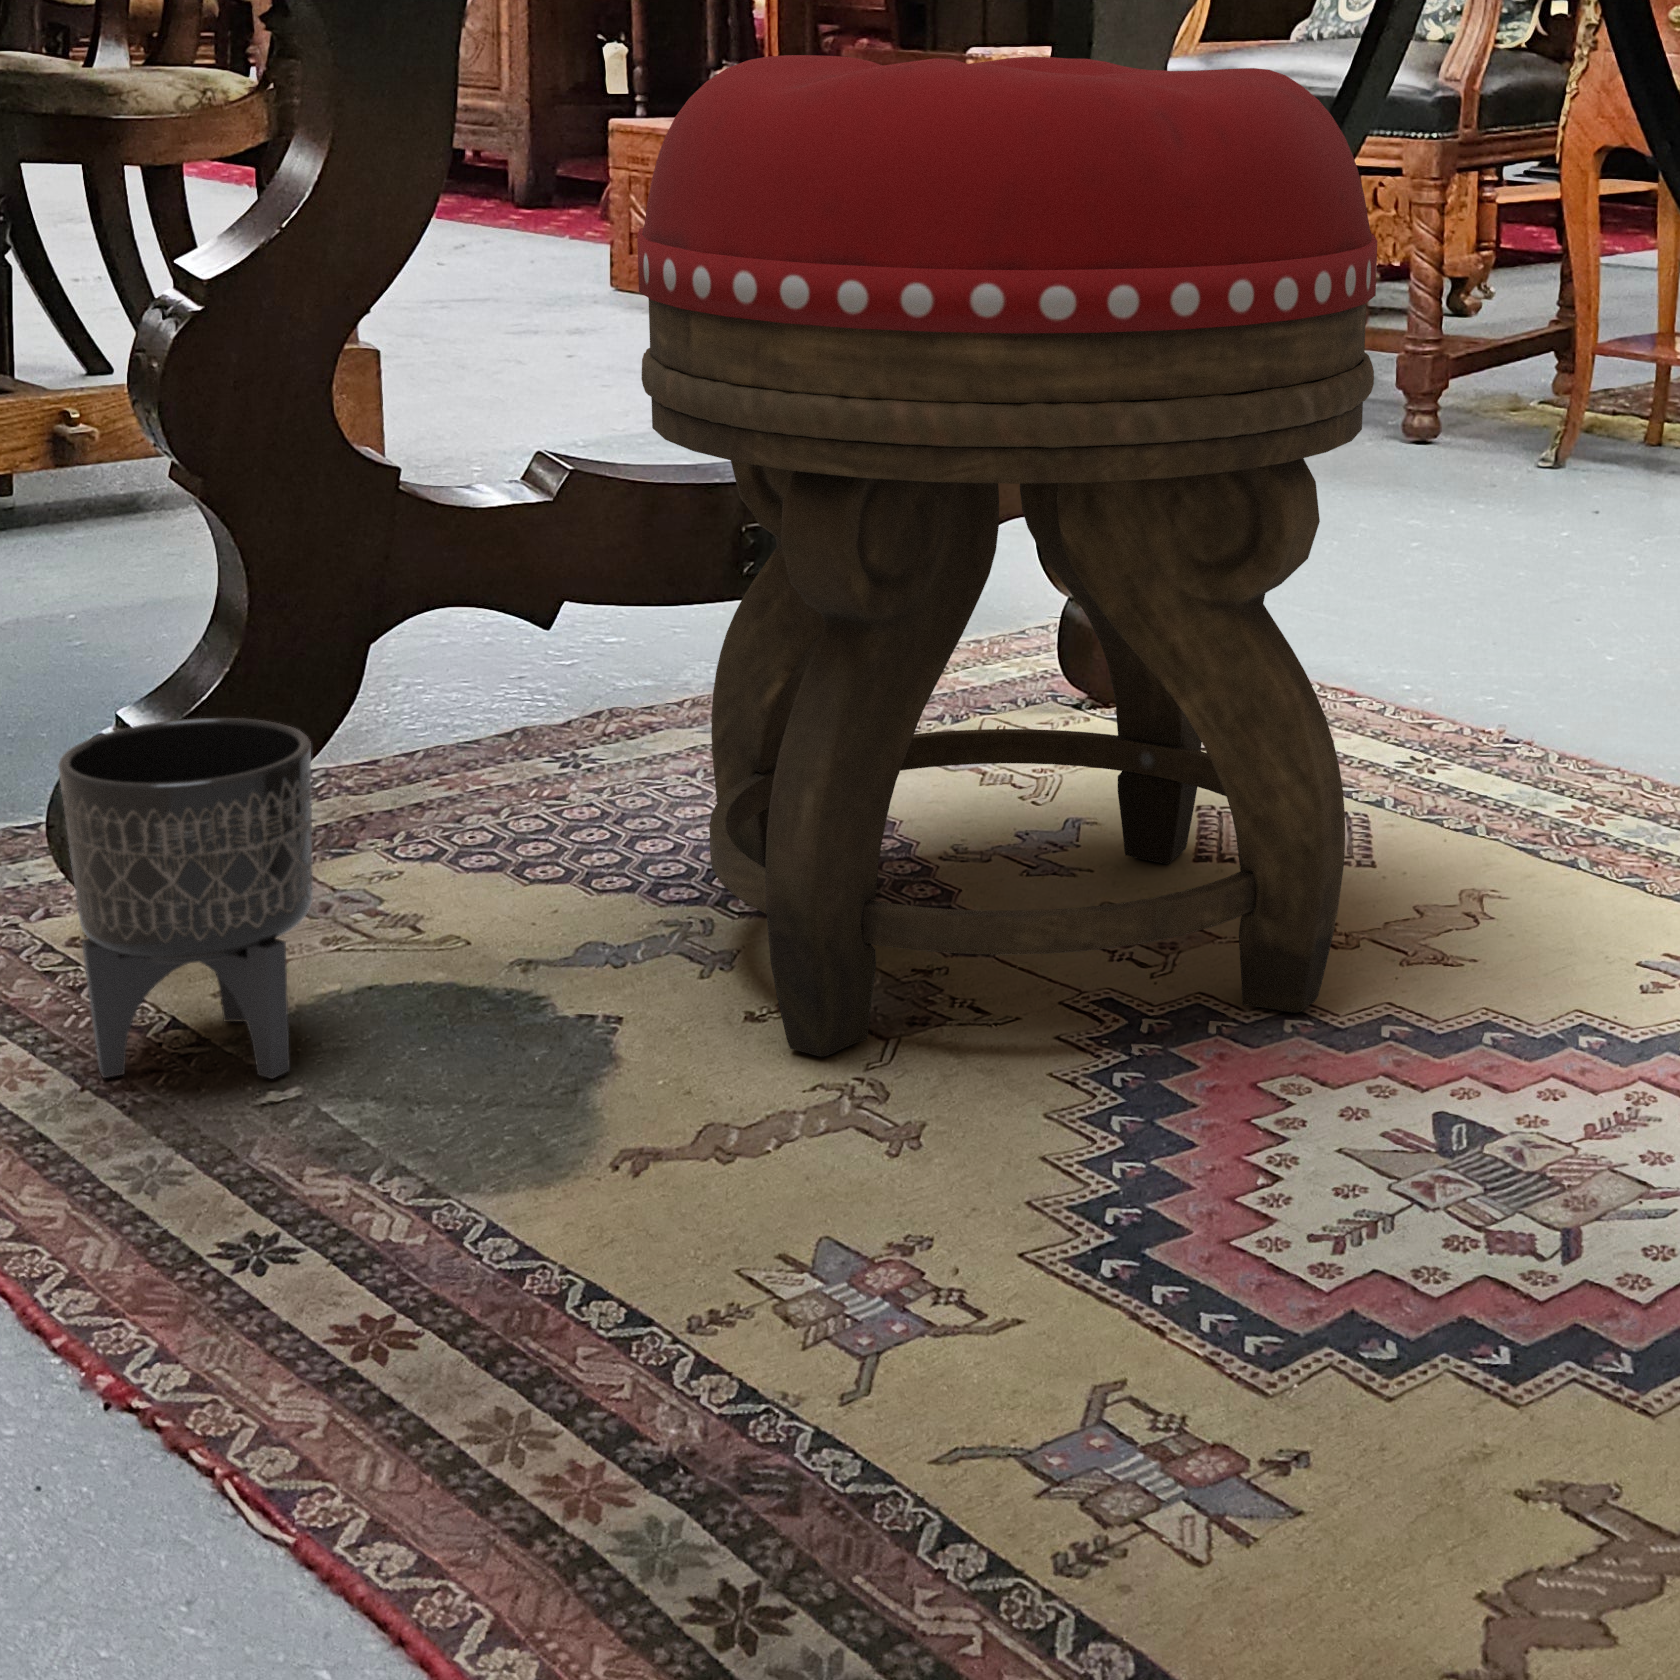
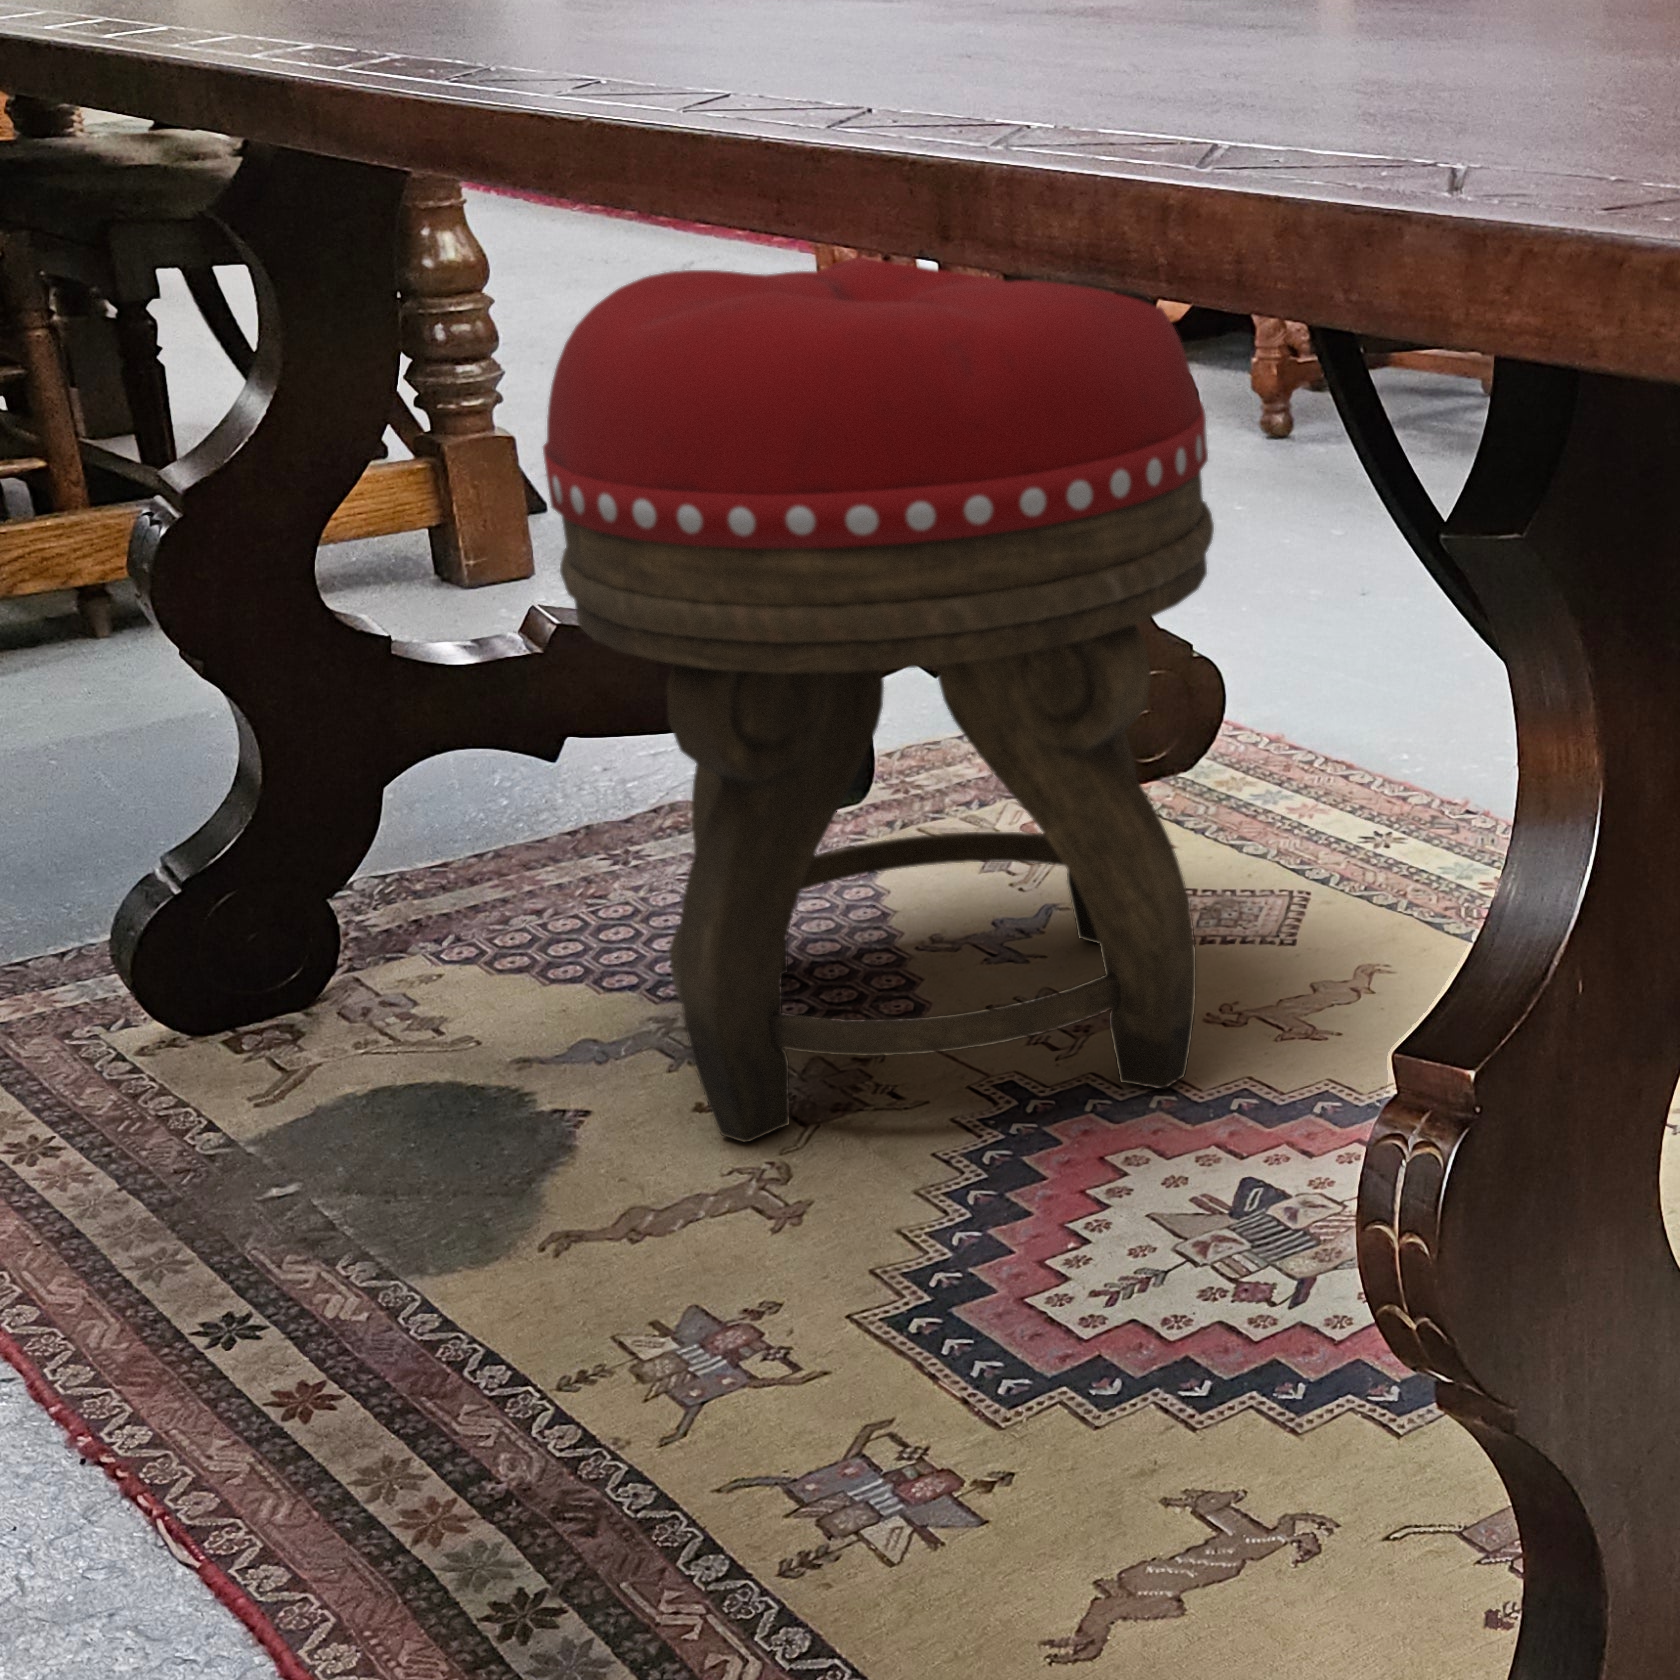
planter: present [58,718,313,1079] -> none [69,874,308,1180]

